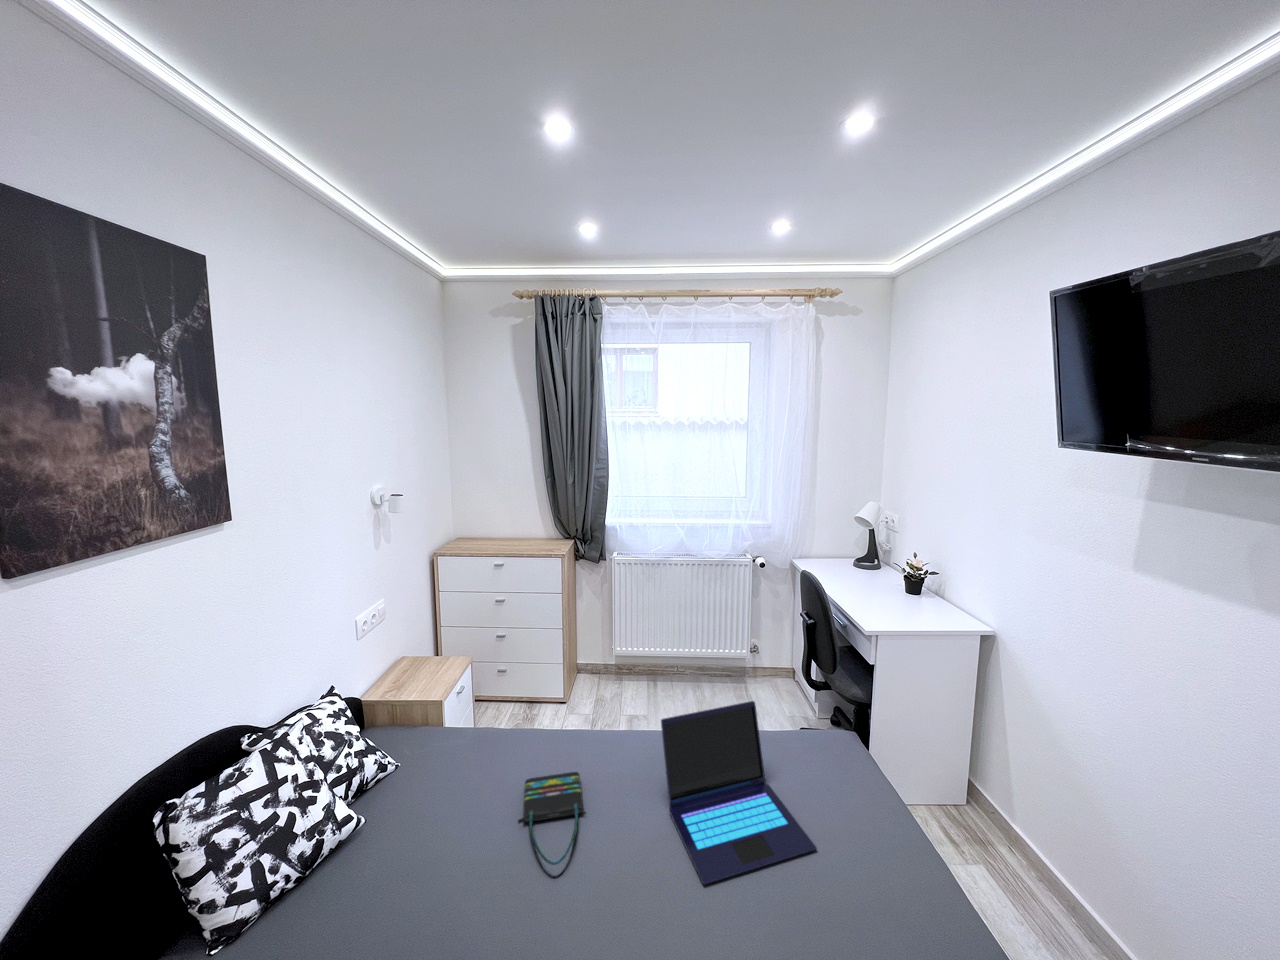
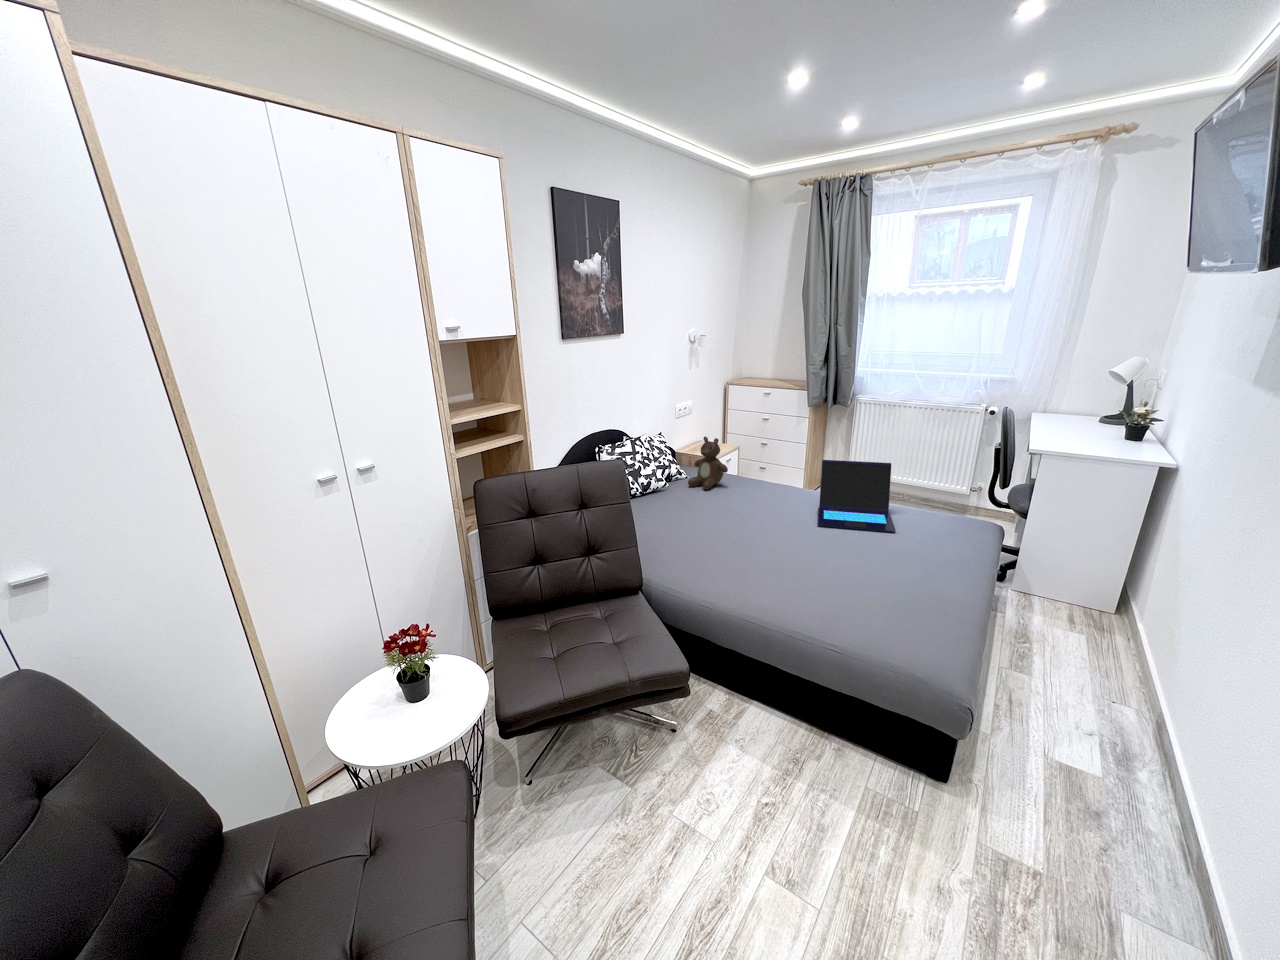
teddy bear: none [409,697,487,811] -> present [688,437,728,490]
tote bag: present [518,772,586,878] -> none [736,487,775,512]

